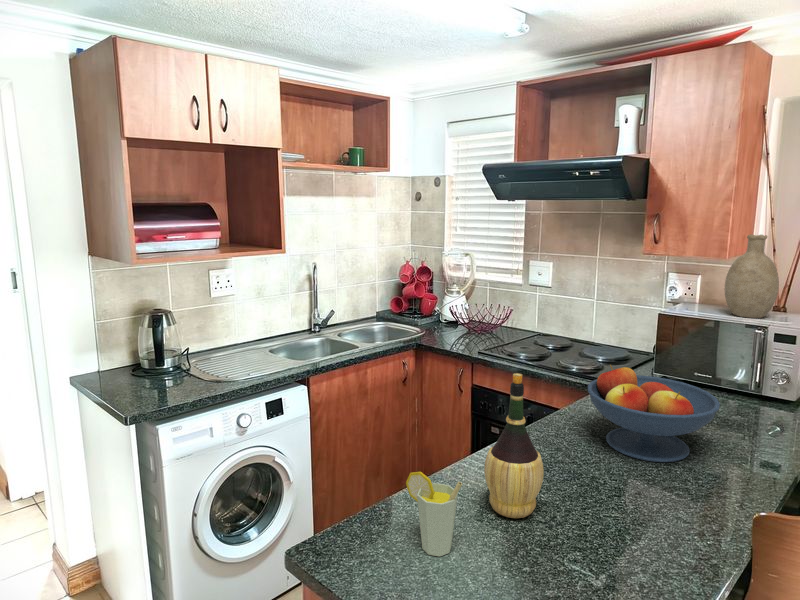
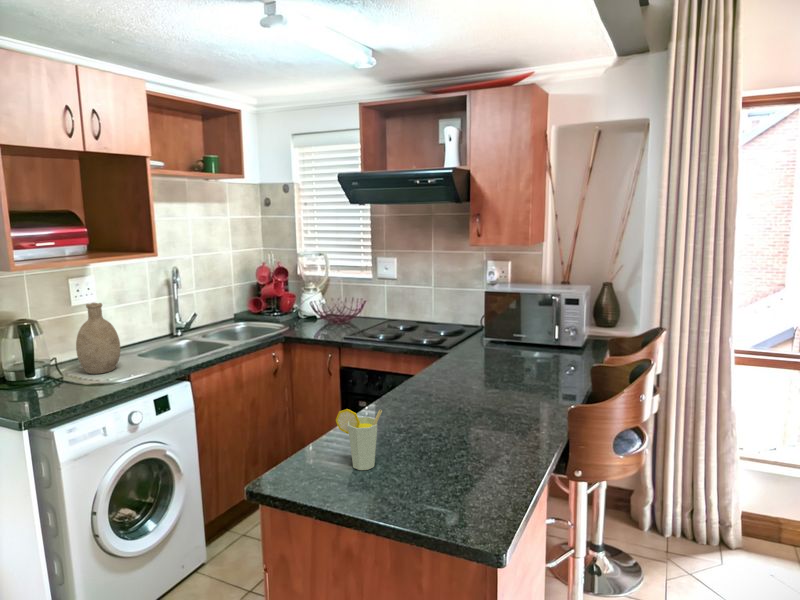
decorative vase: present [724,234,779,318] -> present [76,303,120,374]
fruit bowl: present [588,365,720,462] -> none [446,328,538,394]
wine bottle: present [484,373,544,518] -> none [388,330,431,440]

